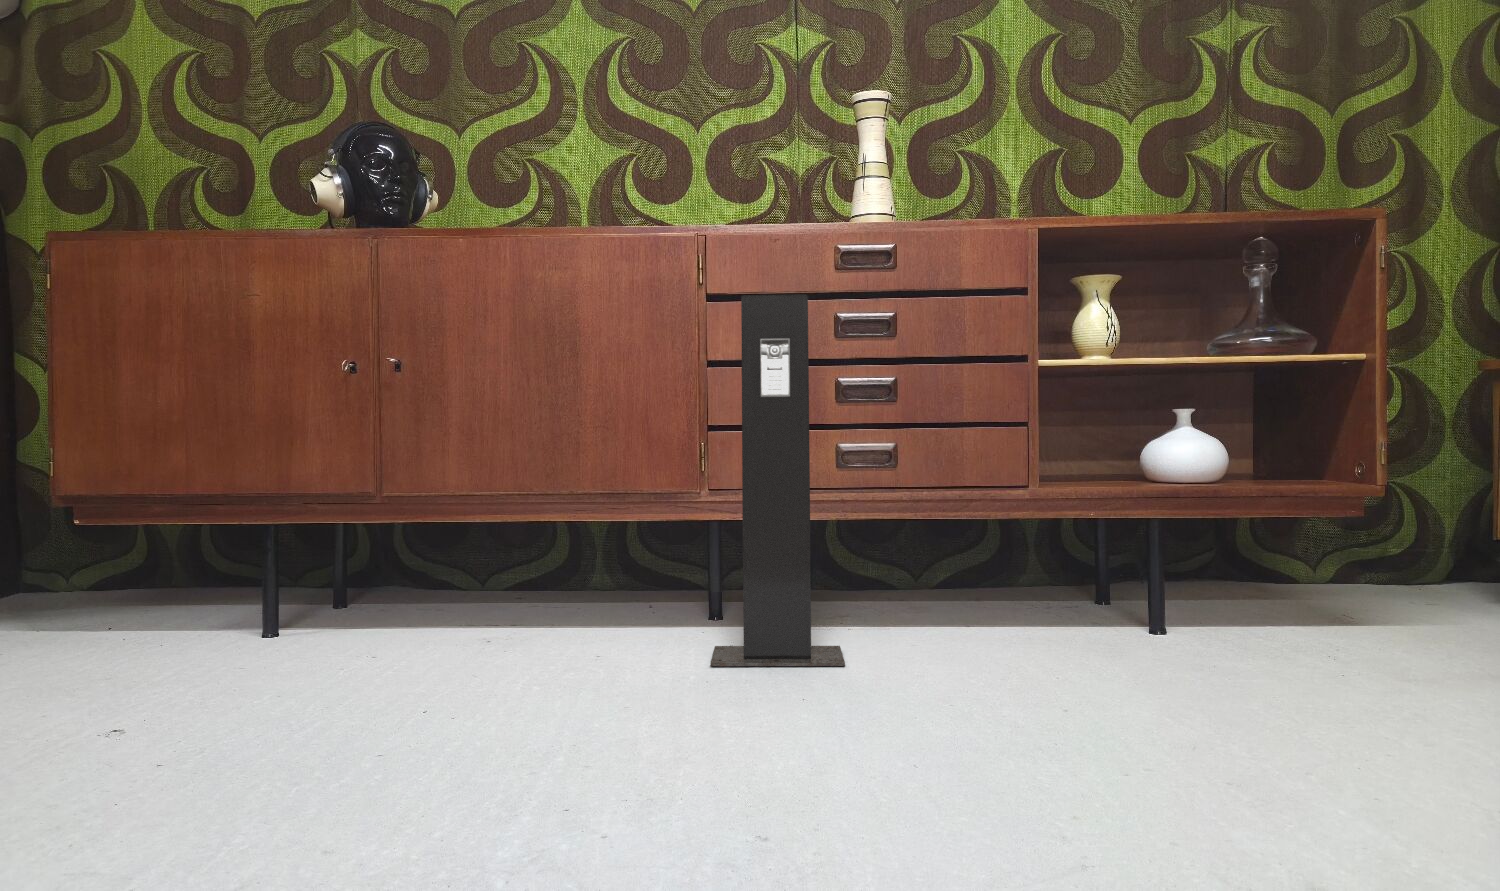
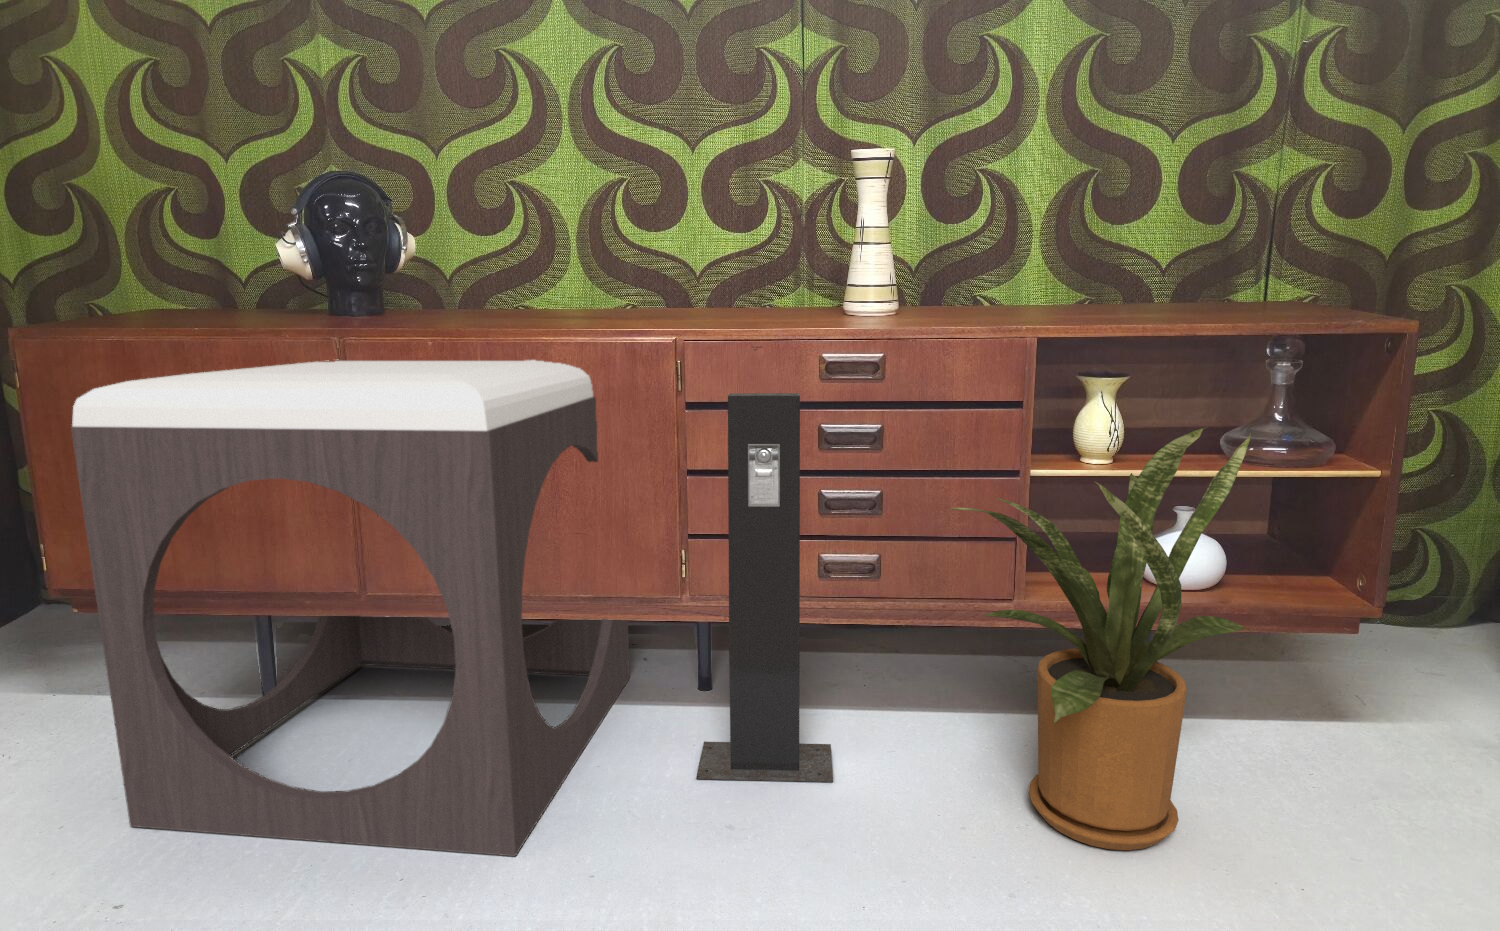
footstool: none [136,249,635,708] -> present [71,360,630,856]
house plant: none [945,310,1234,695] -> present [949,428,1251,850]

